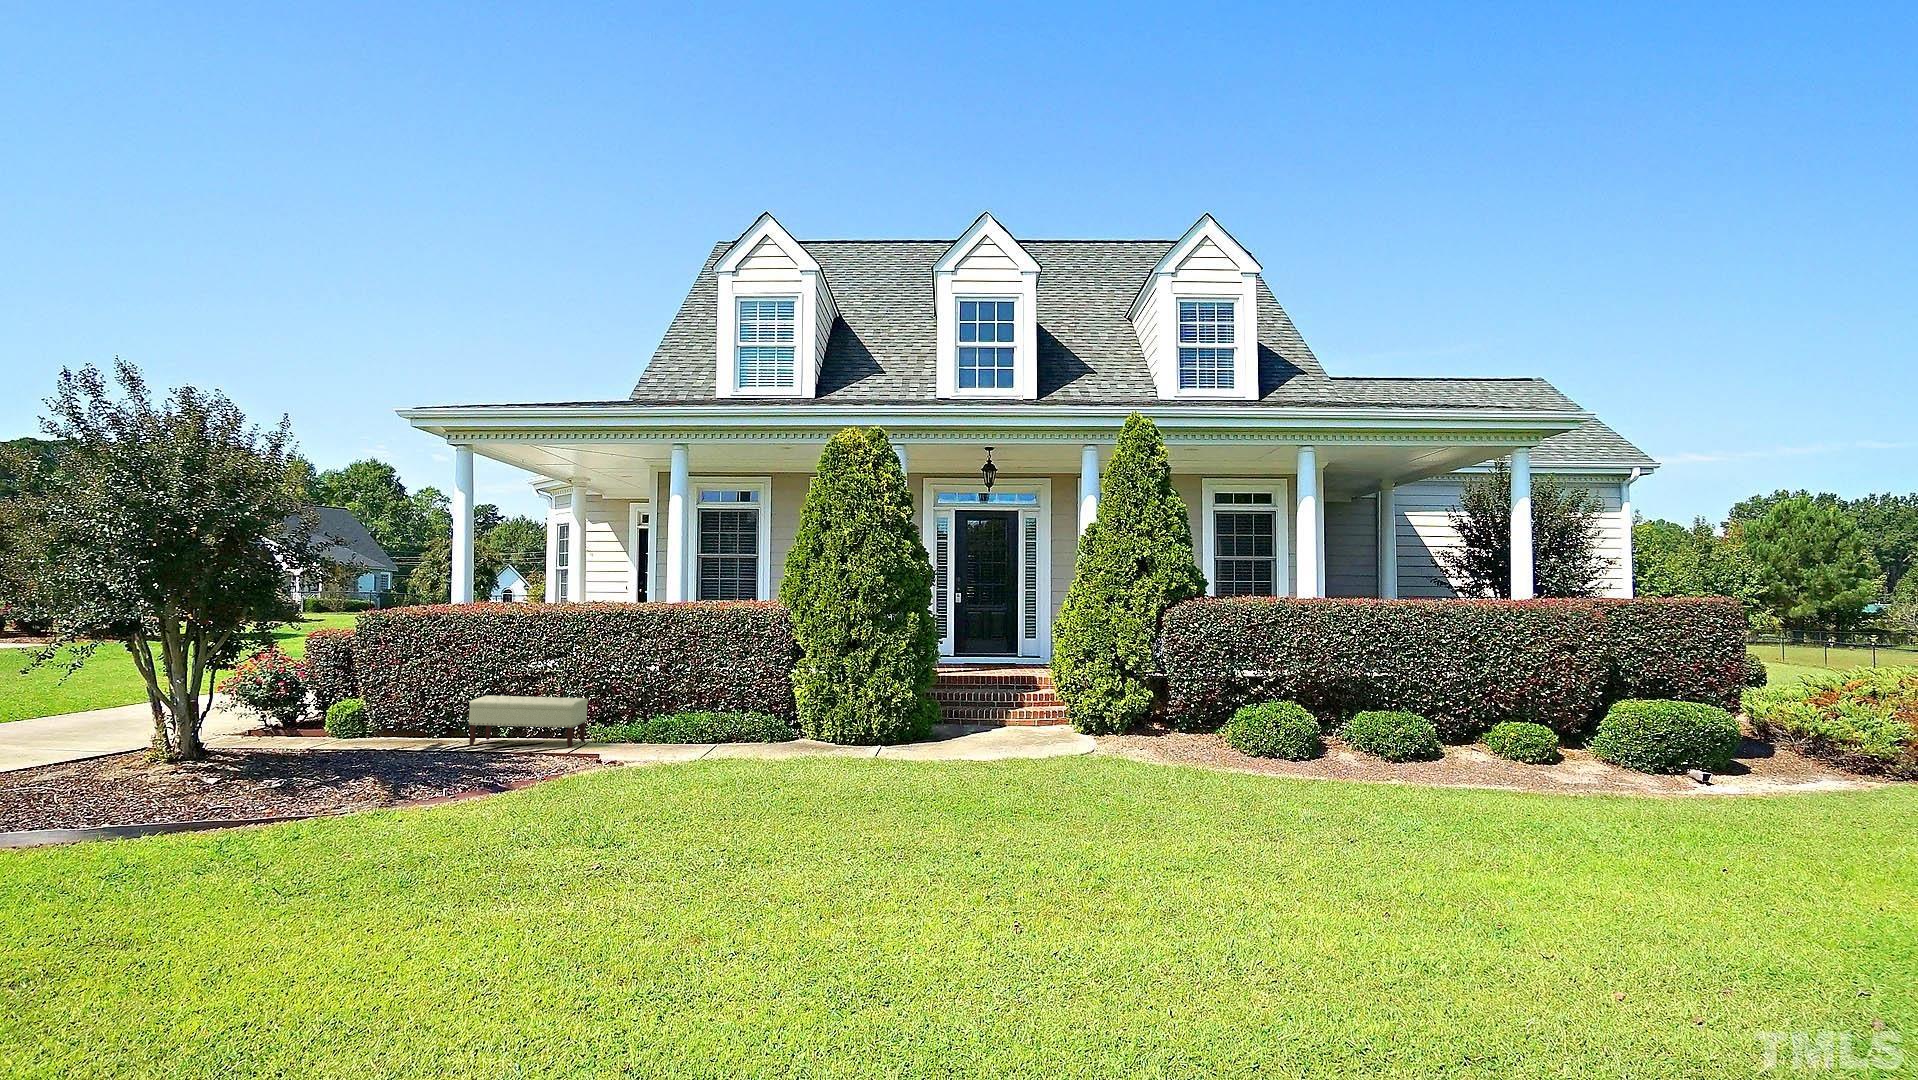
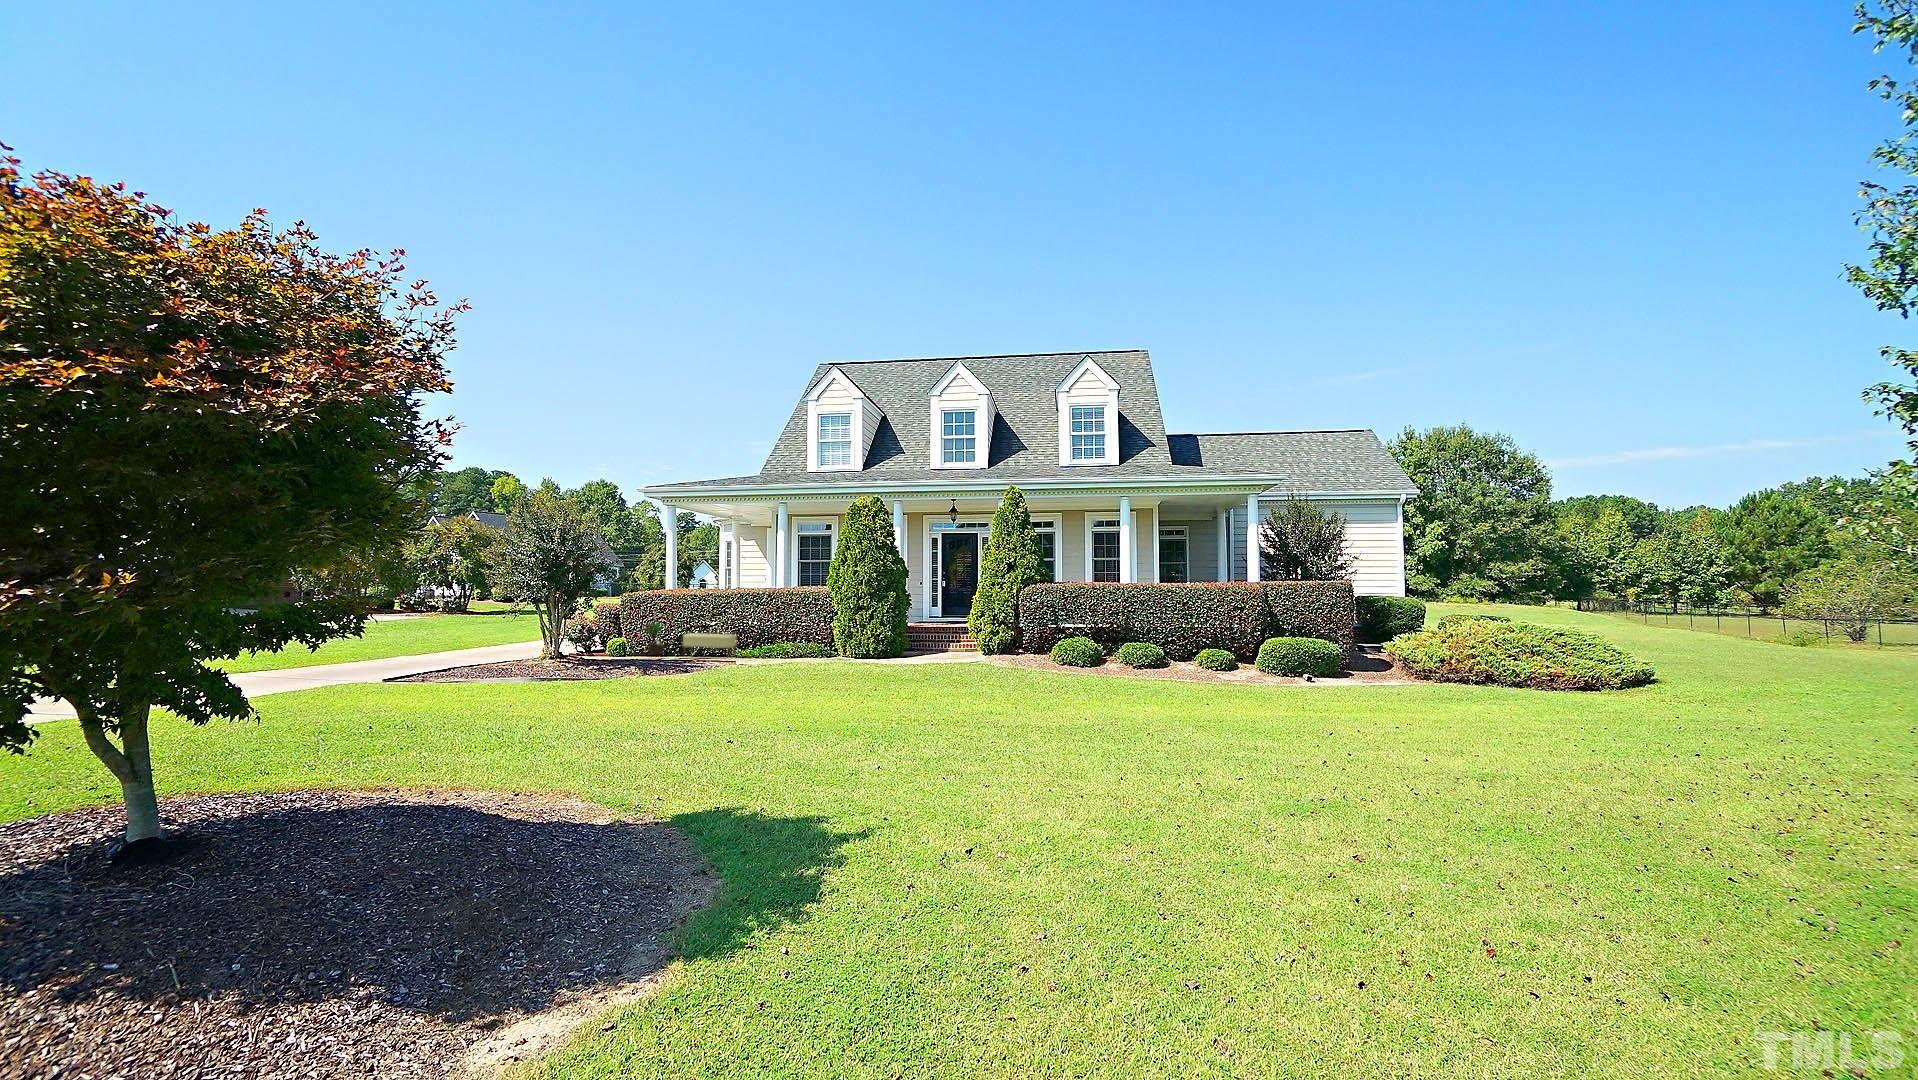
potted tree: none [375,665,431,743] -> present [644,622,665,655]

